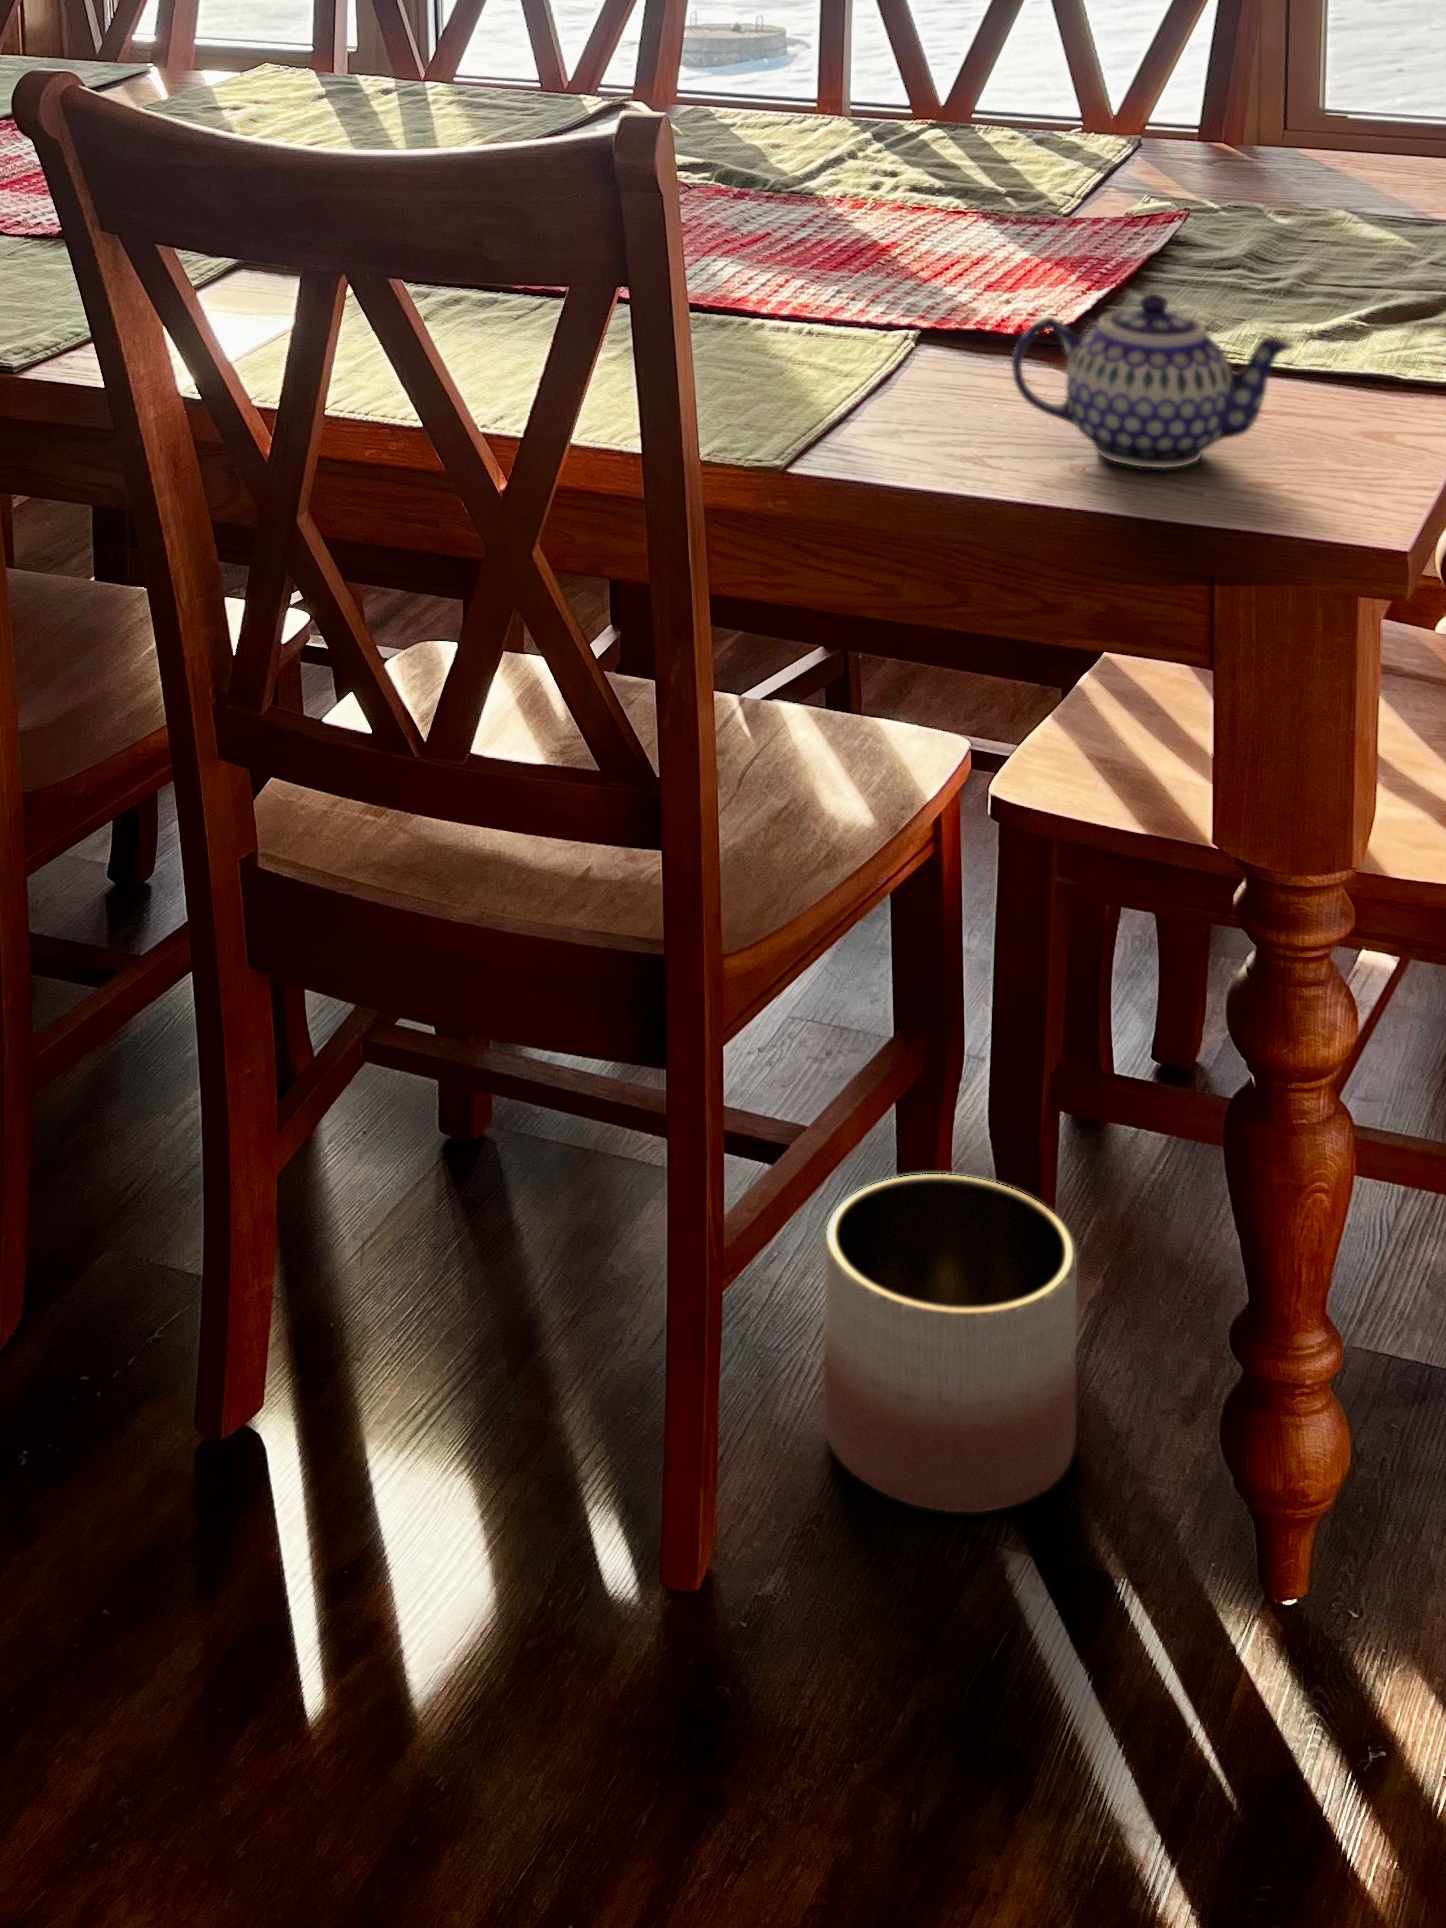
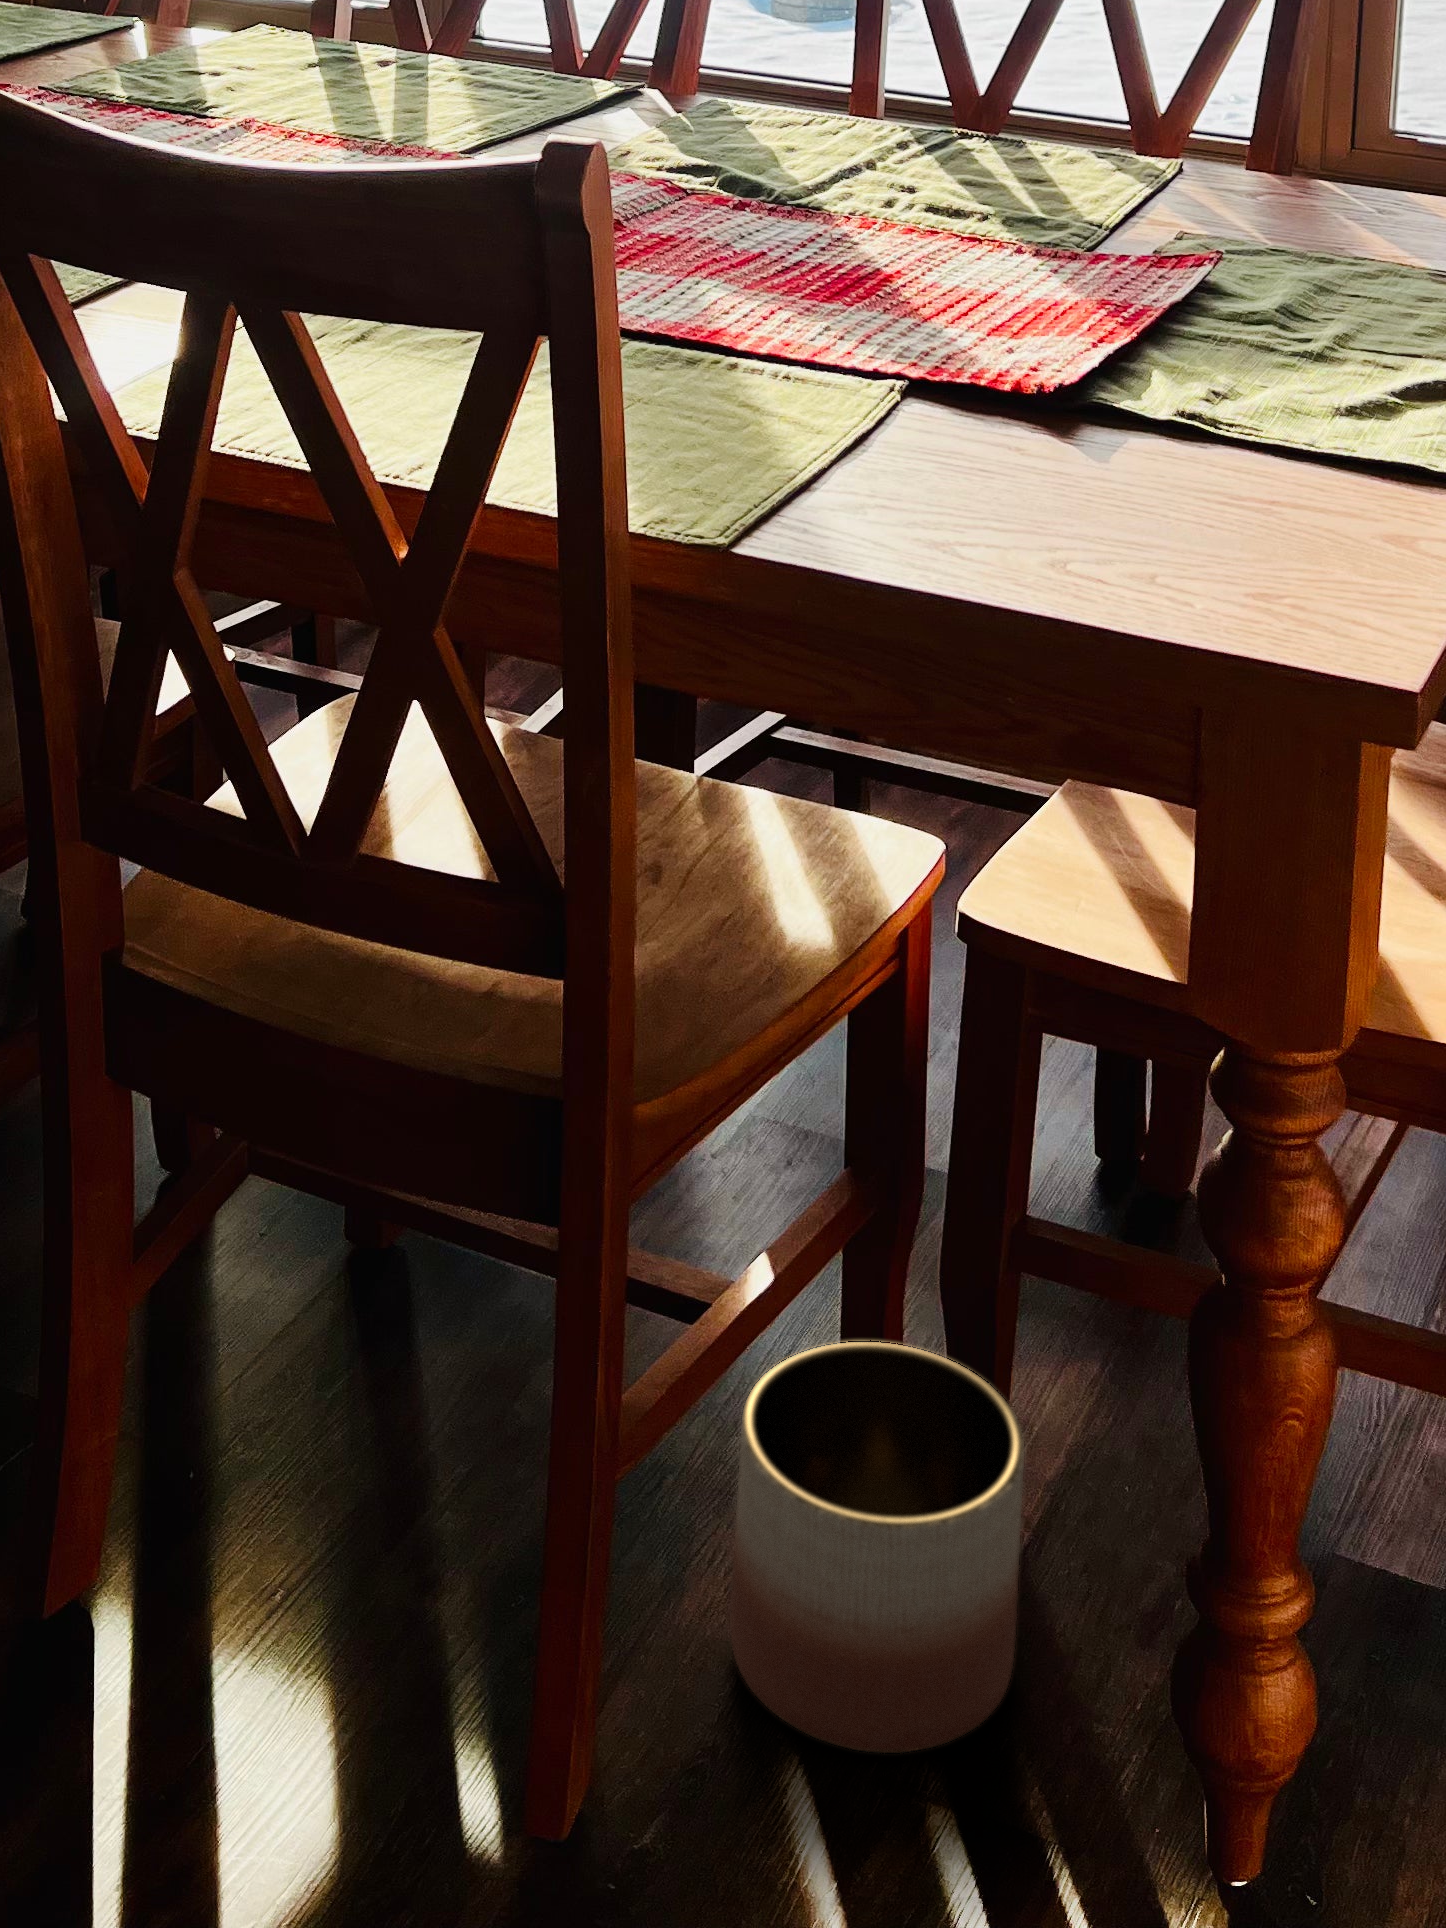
teapot: present [1012,294,1293,468] -> none [994,368,1309,567]

